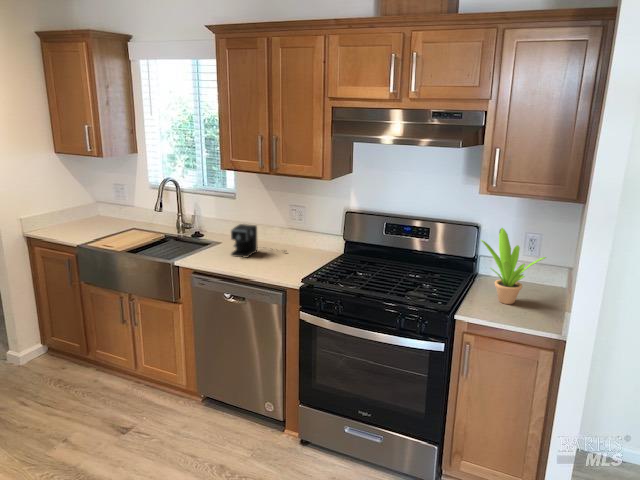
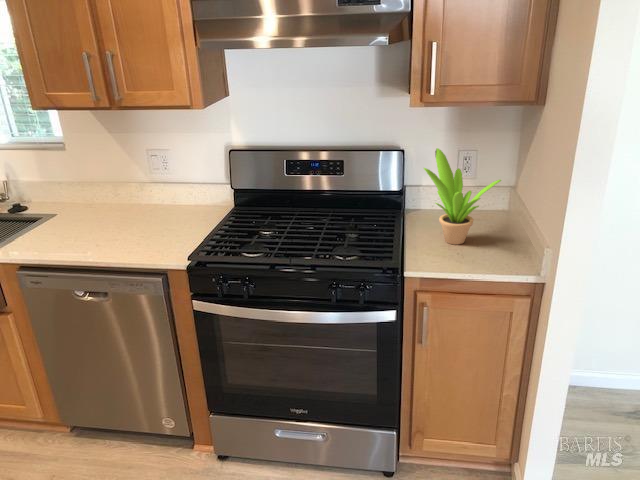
coffee maker: present [231,224,258,257] -> none [66,185,154,234]

